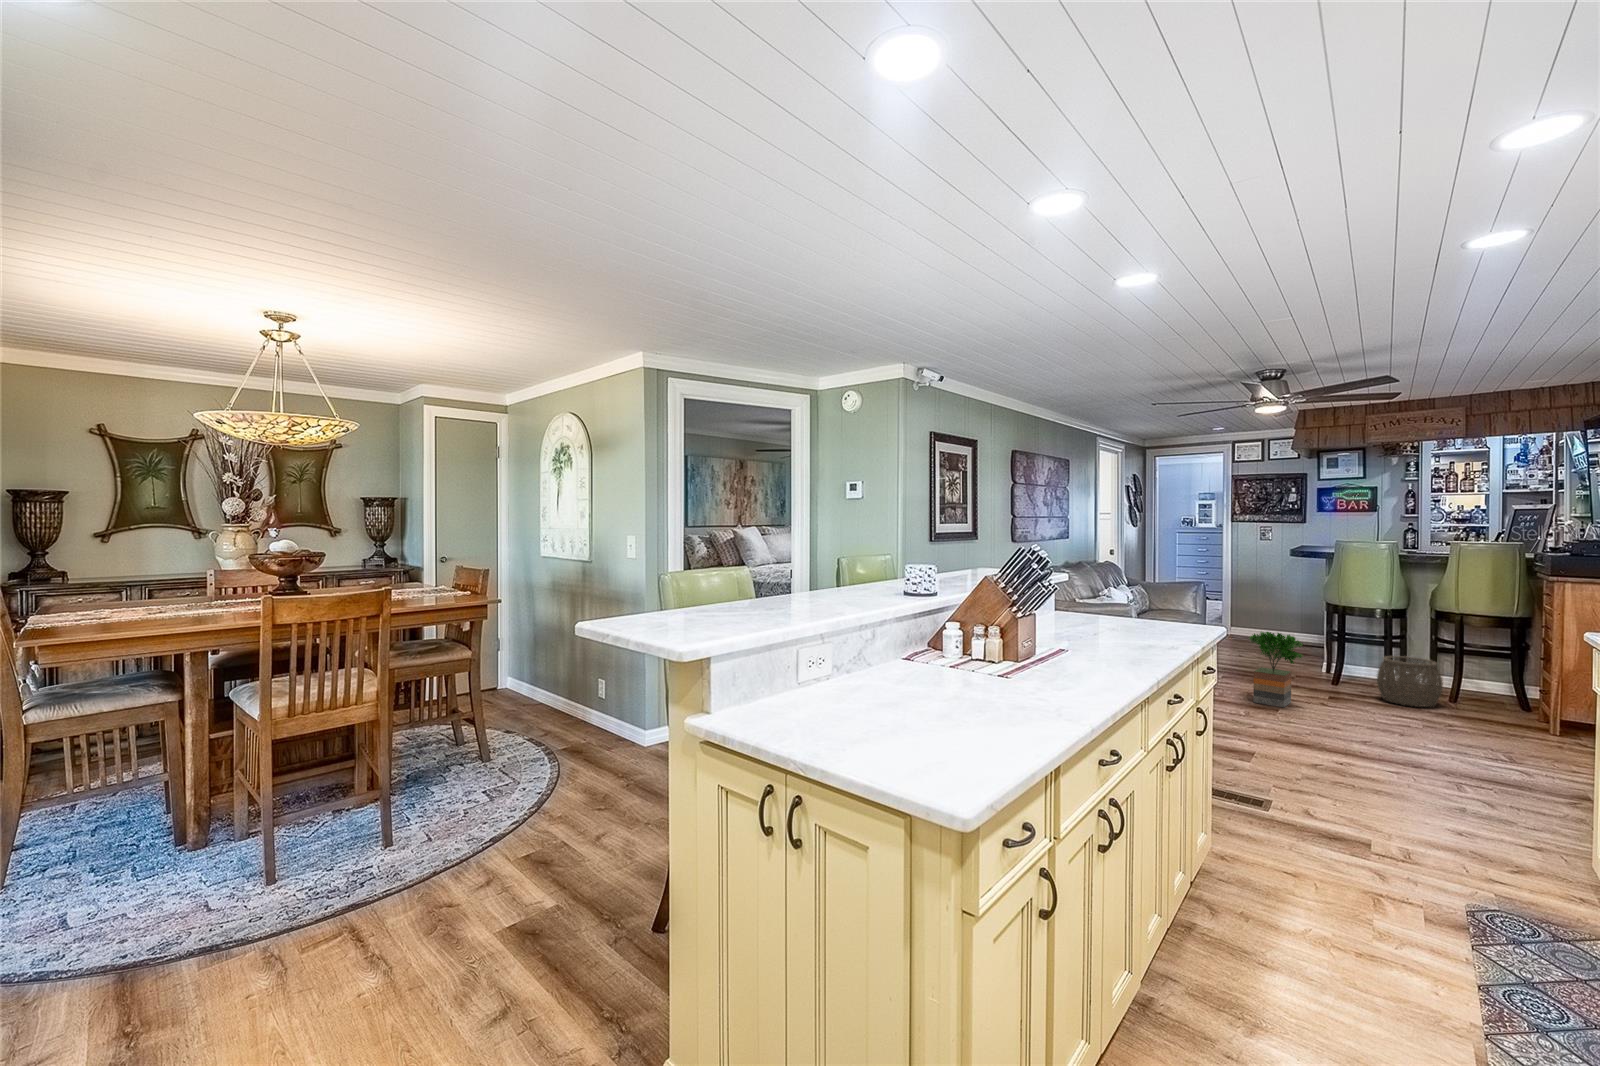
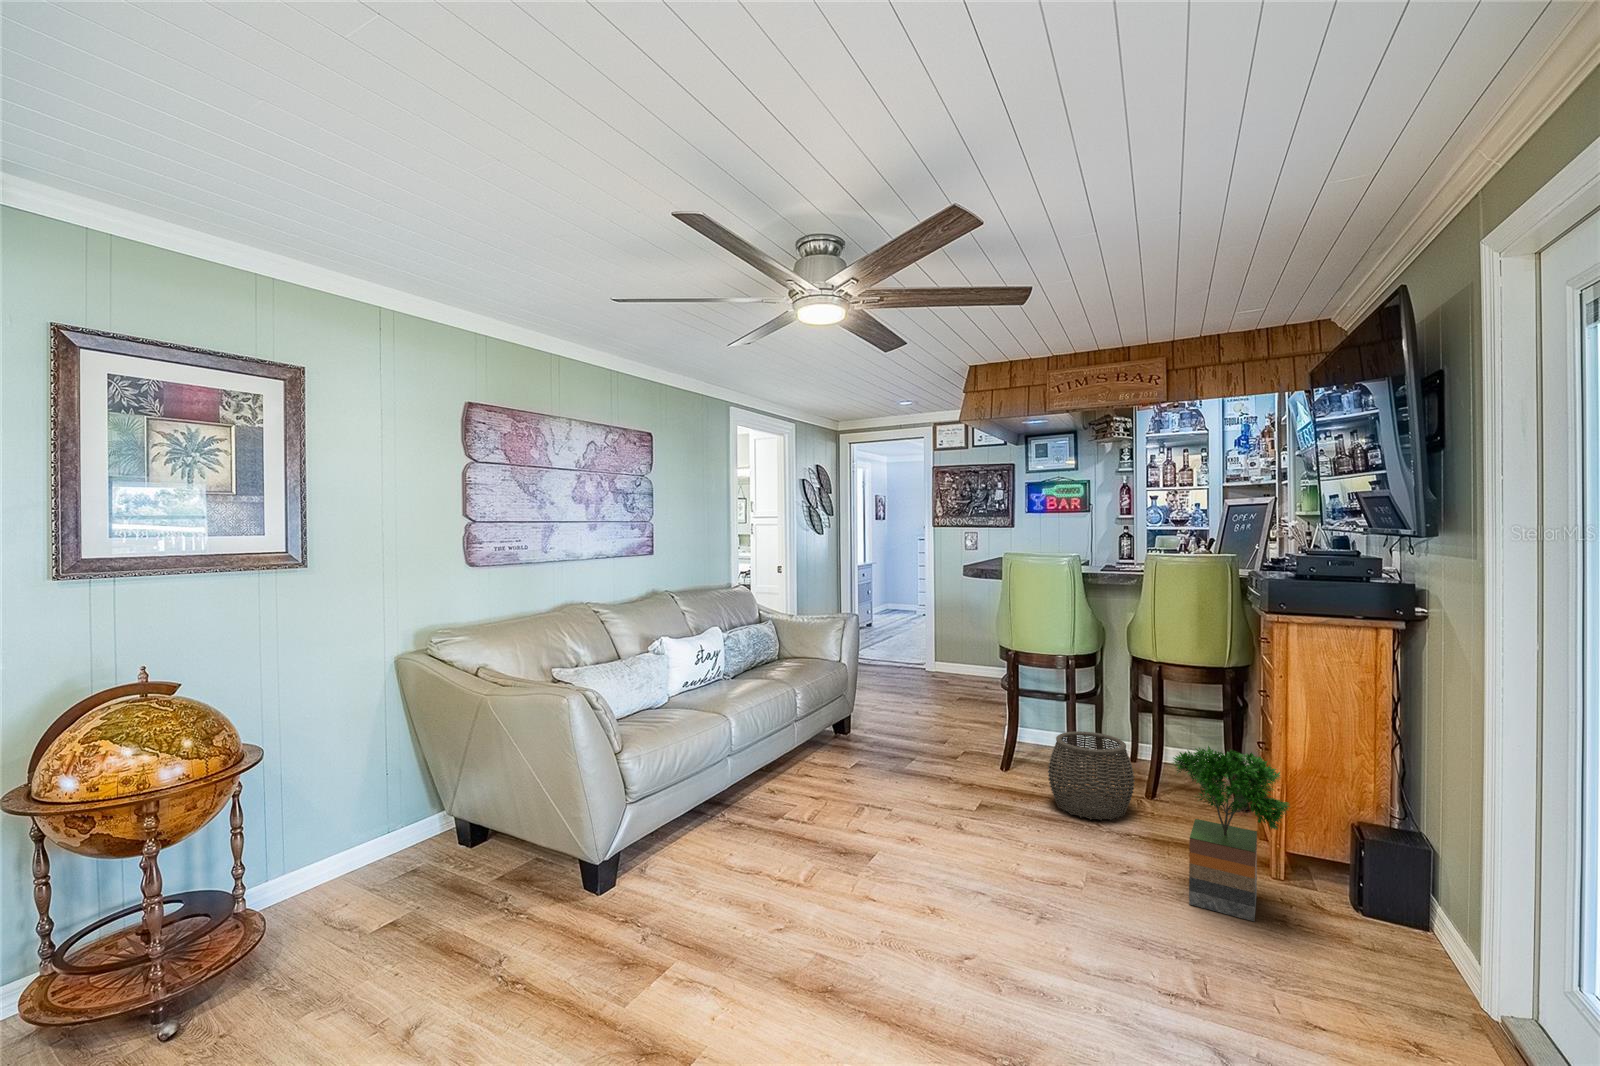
potted tree: present [1250,632,1303,707] -> present [1172,746,1290,921]

